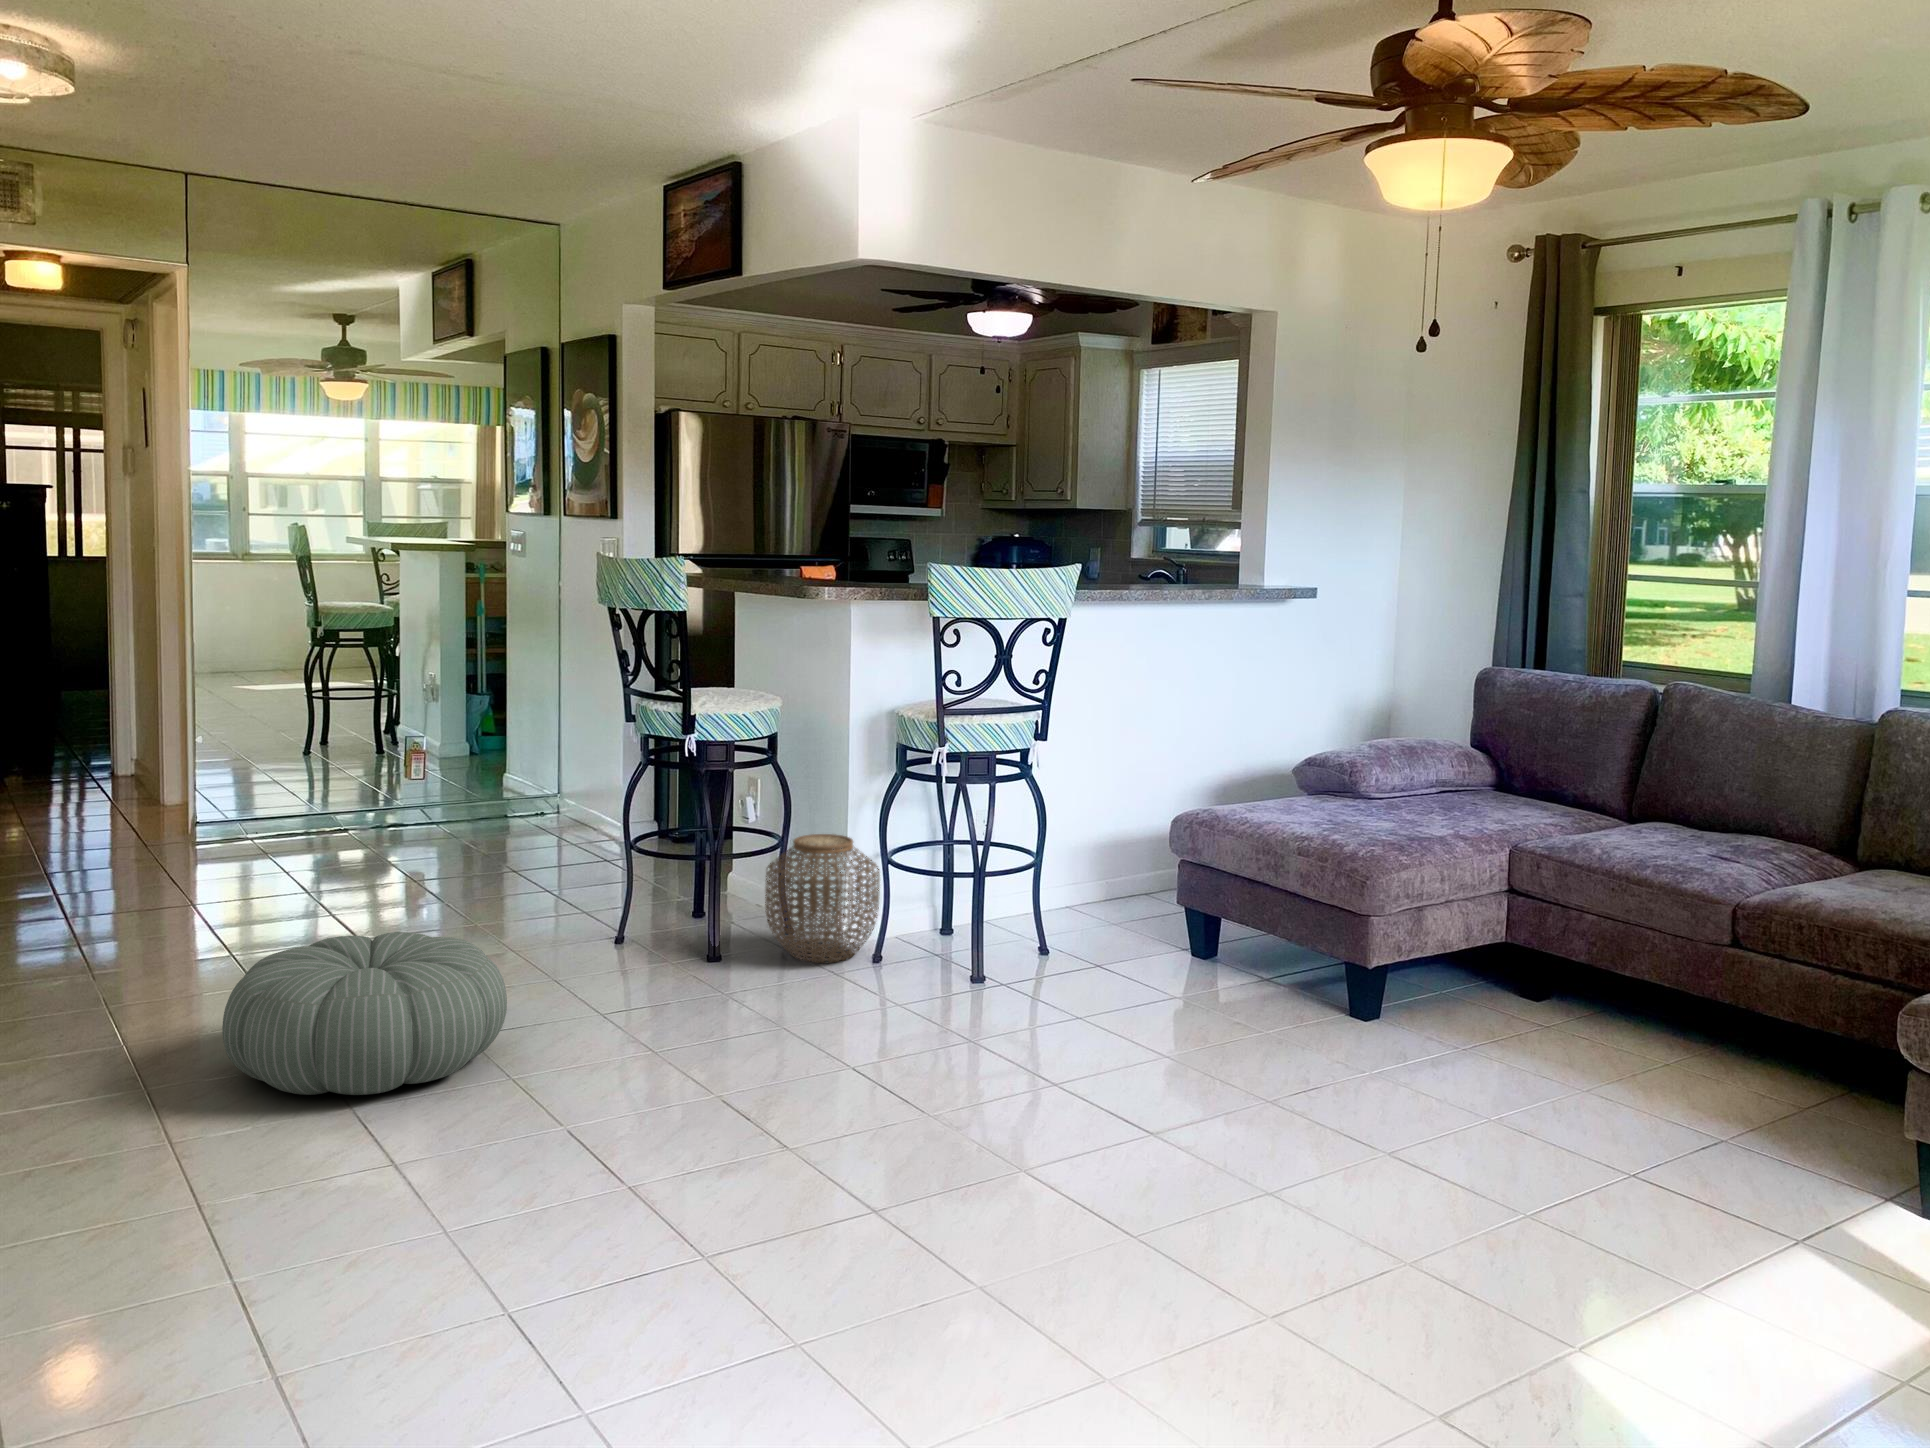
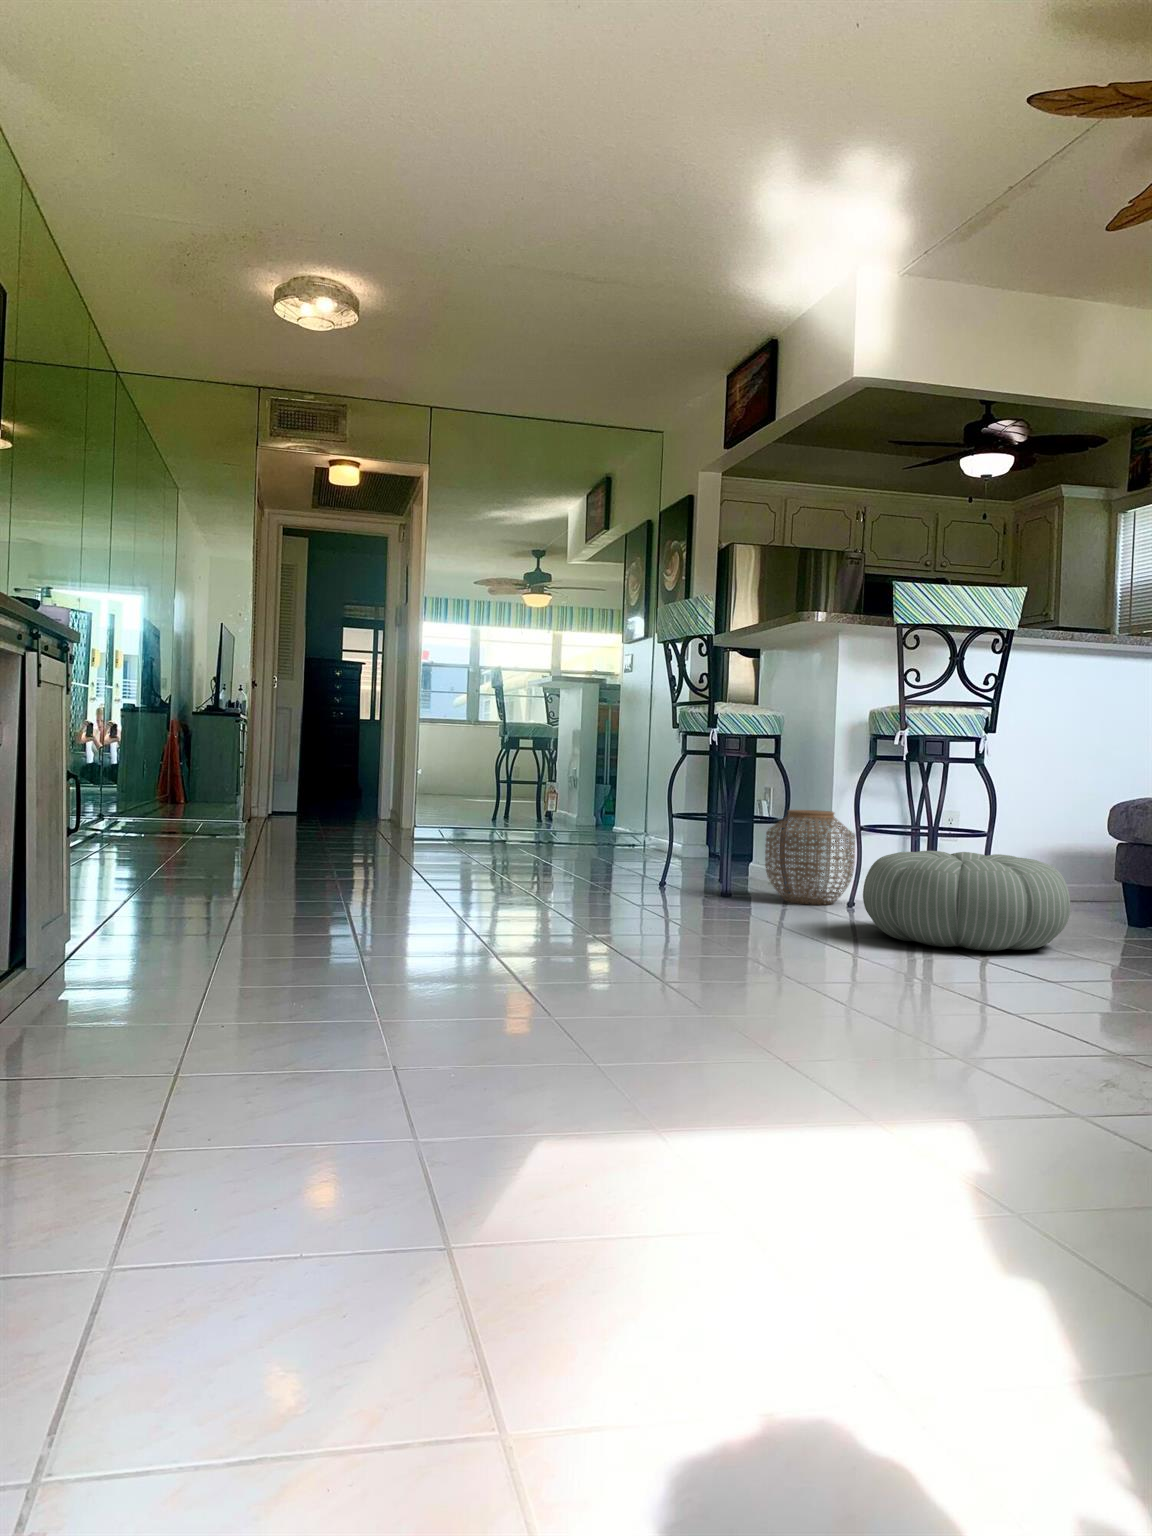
pouf: present [222,932,507,1095] -> present [863,851,1070,951]

